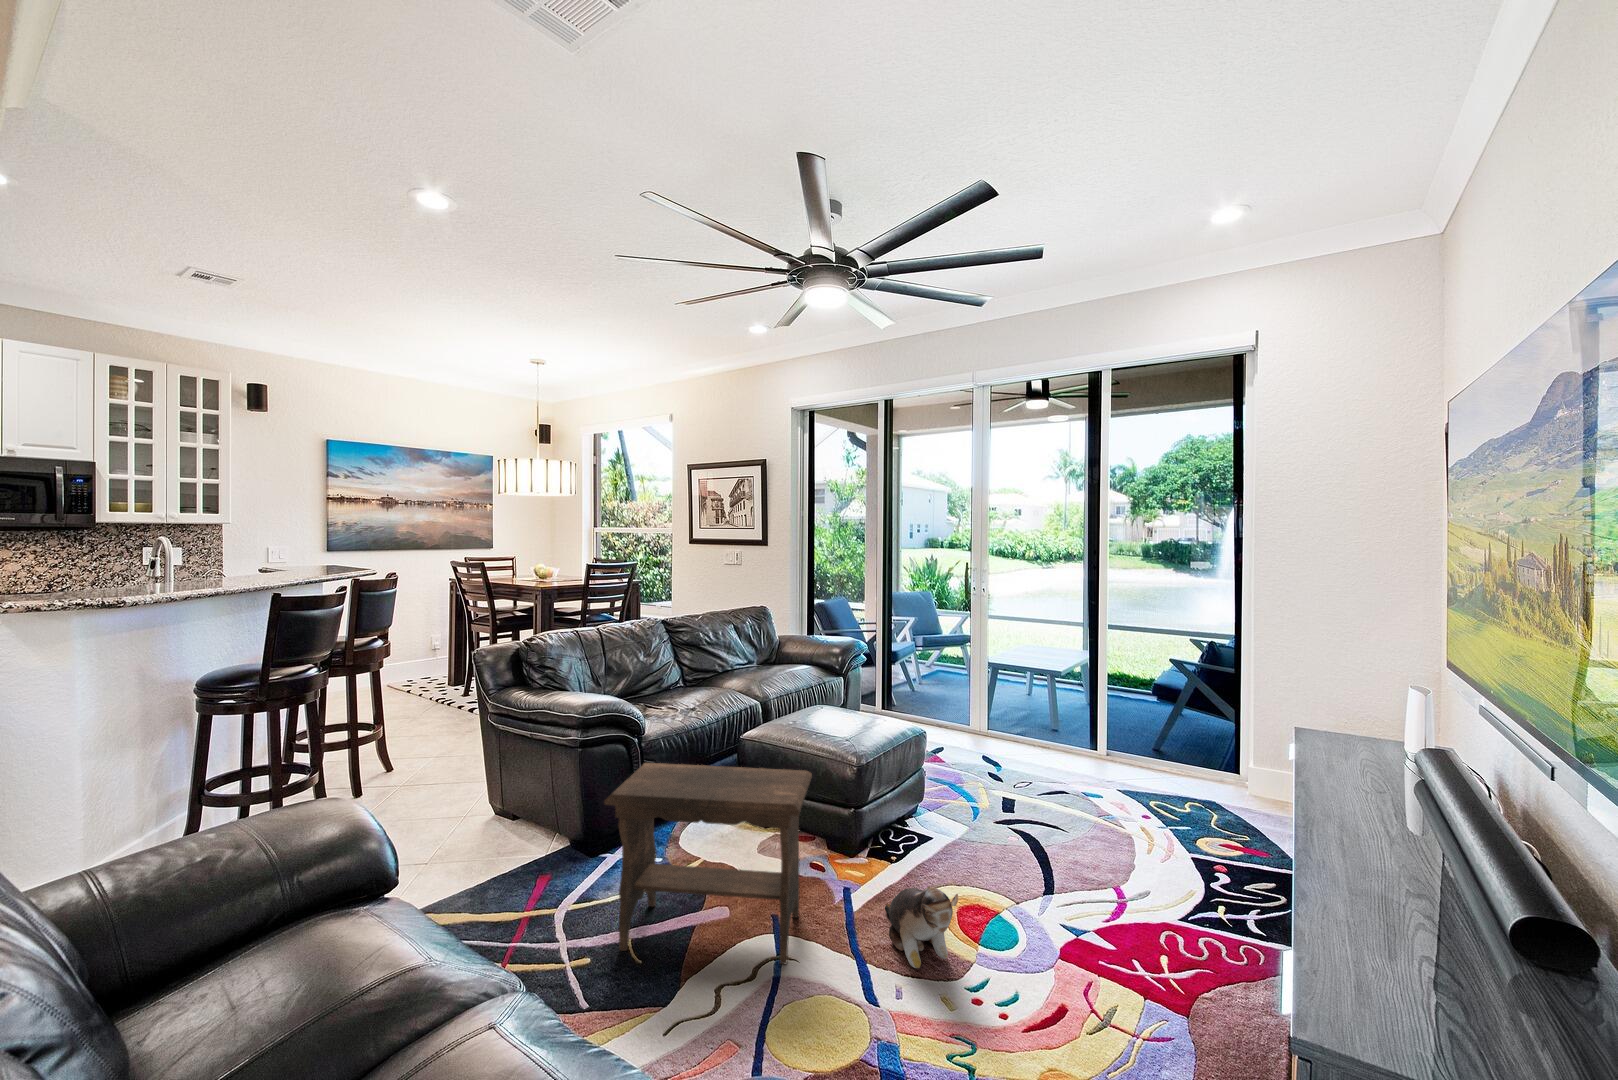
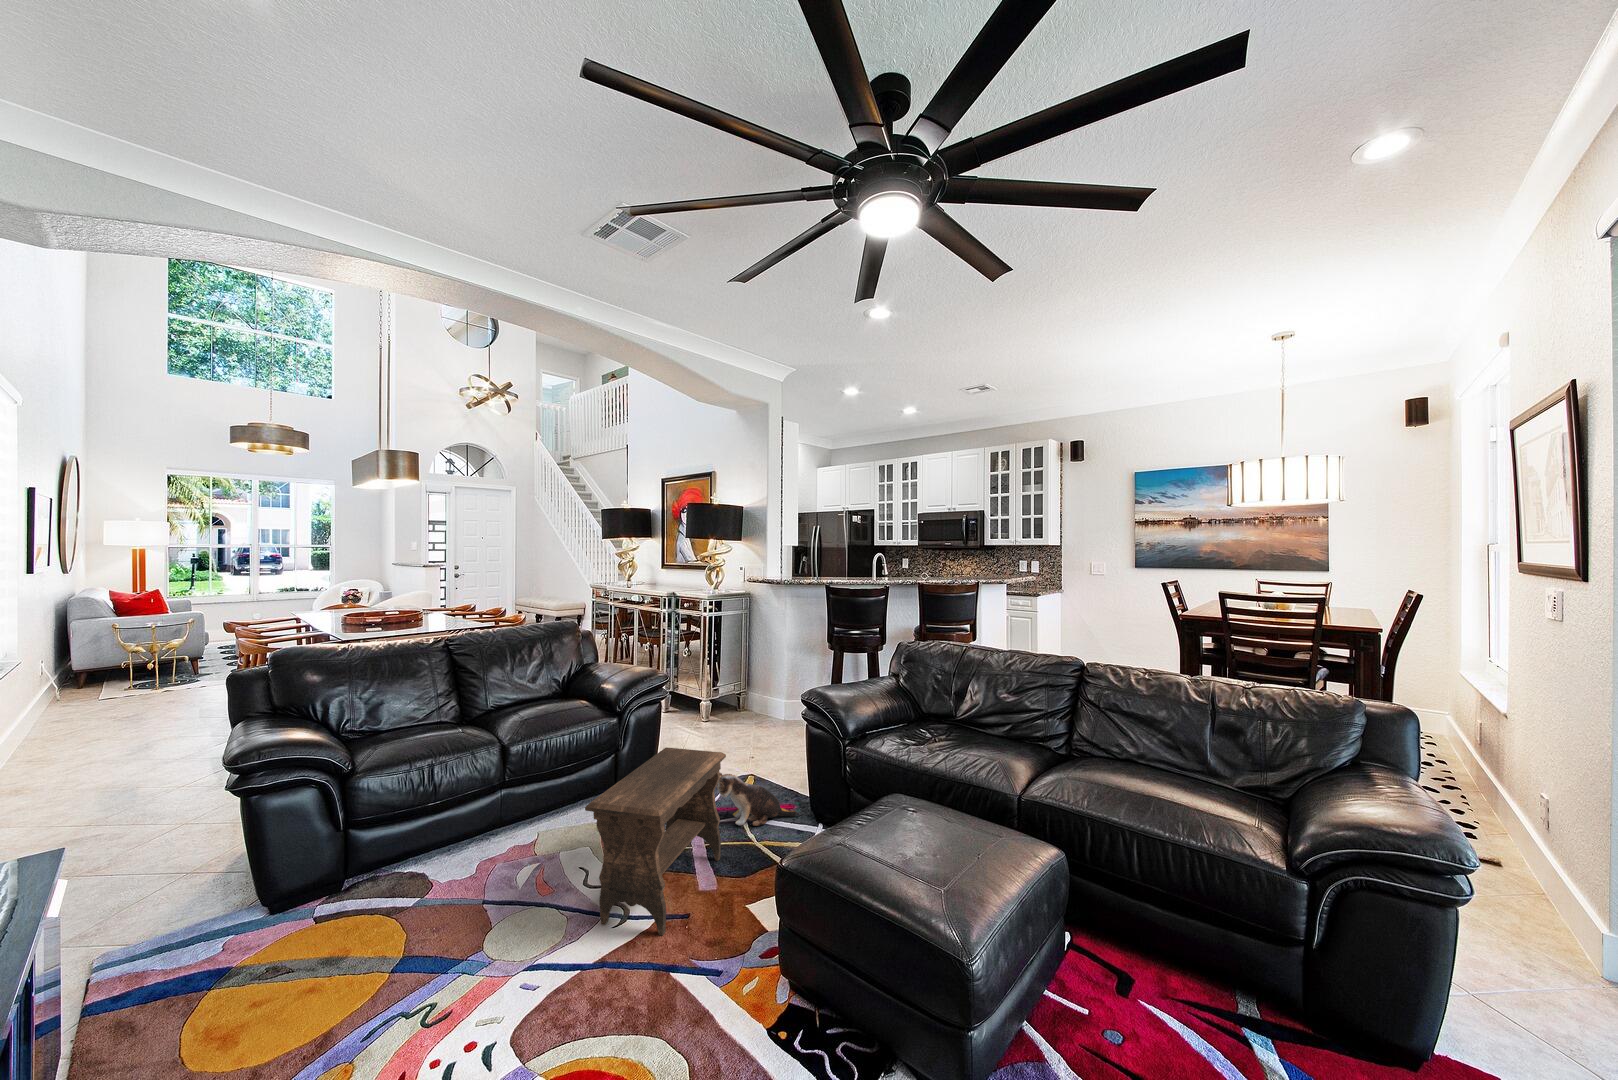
plush toy: present [885,887,958,968] -> present [717,773,797,826]

